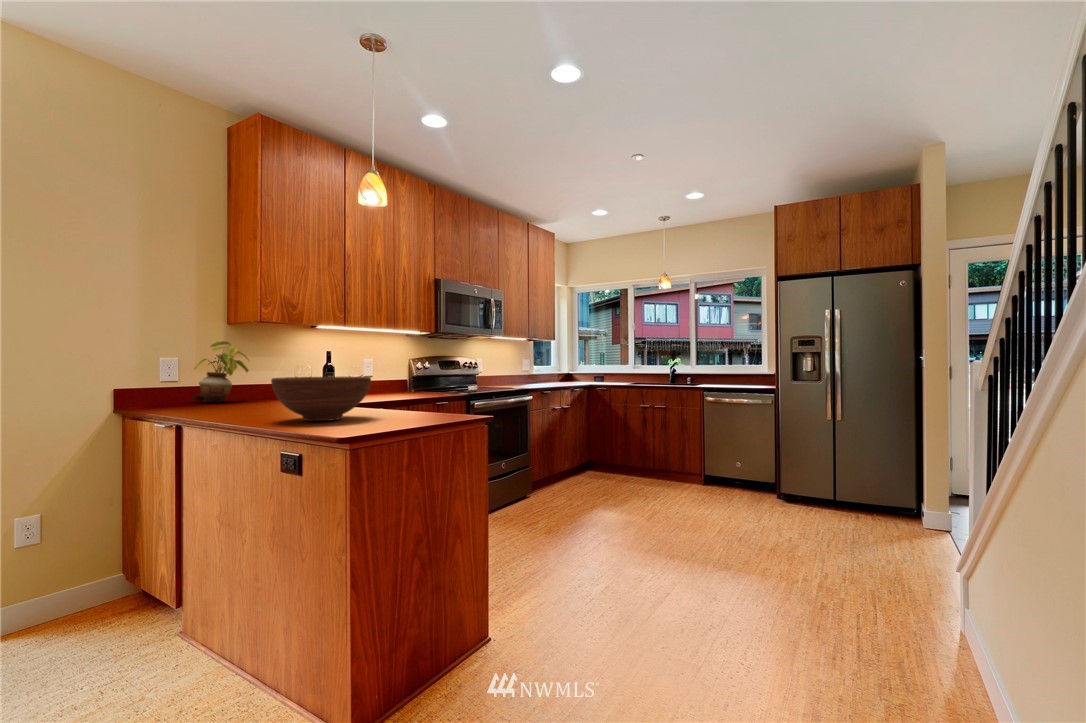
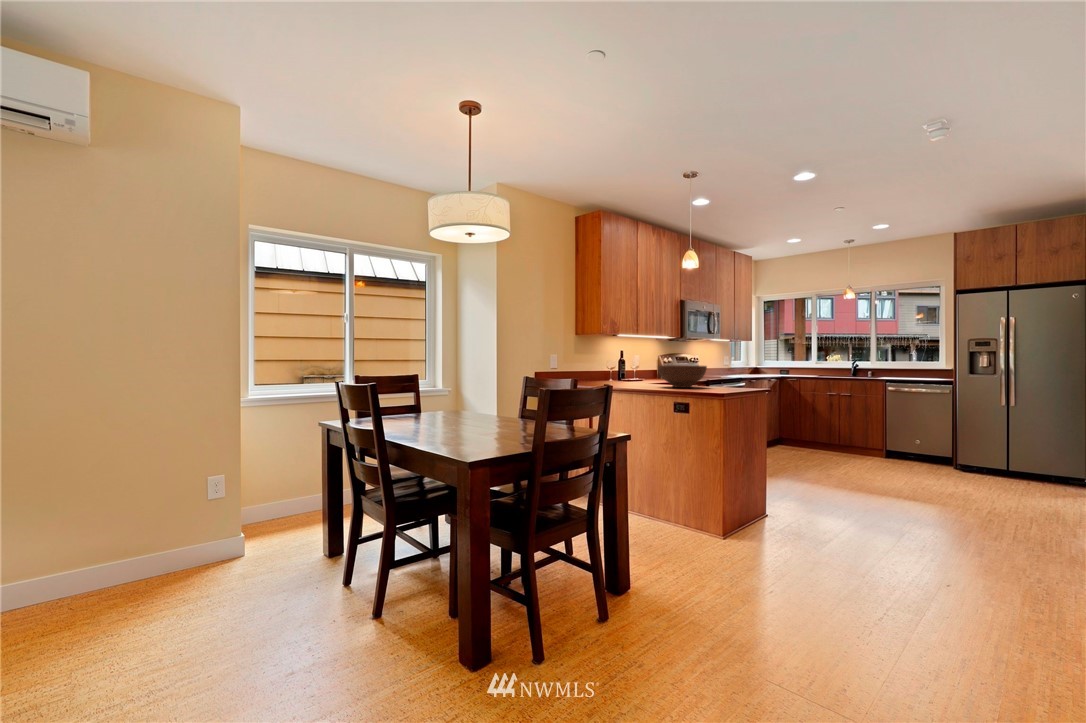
potted plant: present [193,341,248,402] -> none [557,345,591,381]

